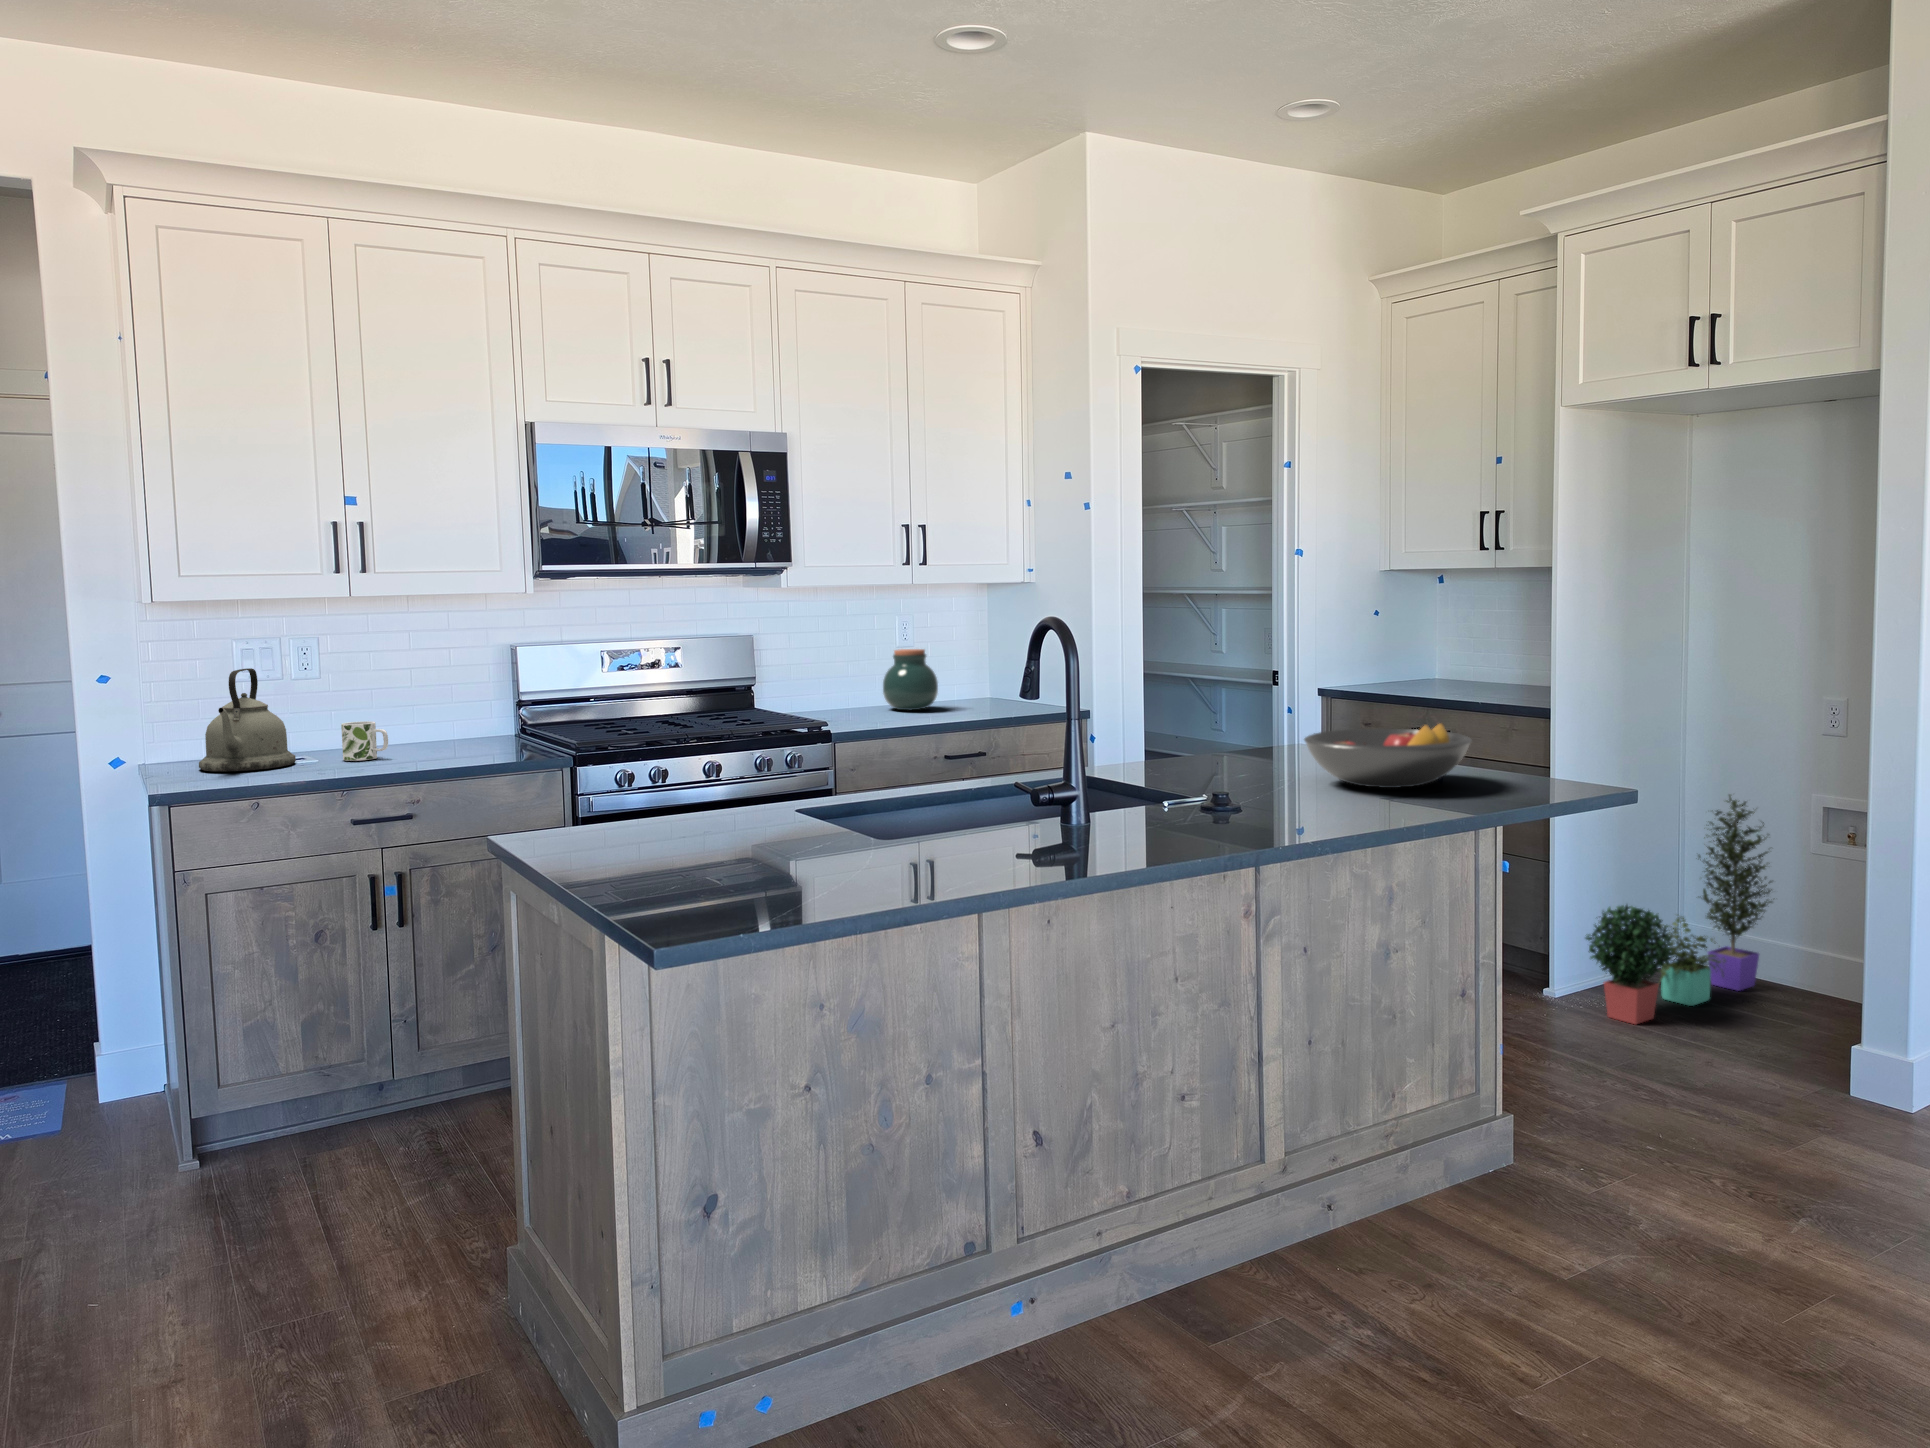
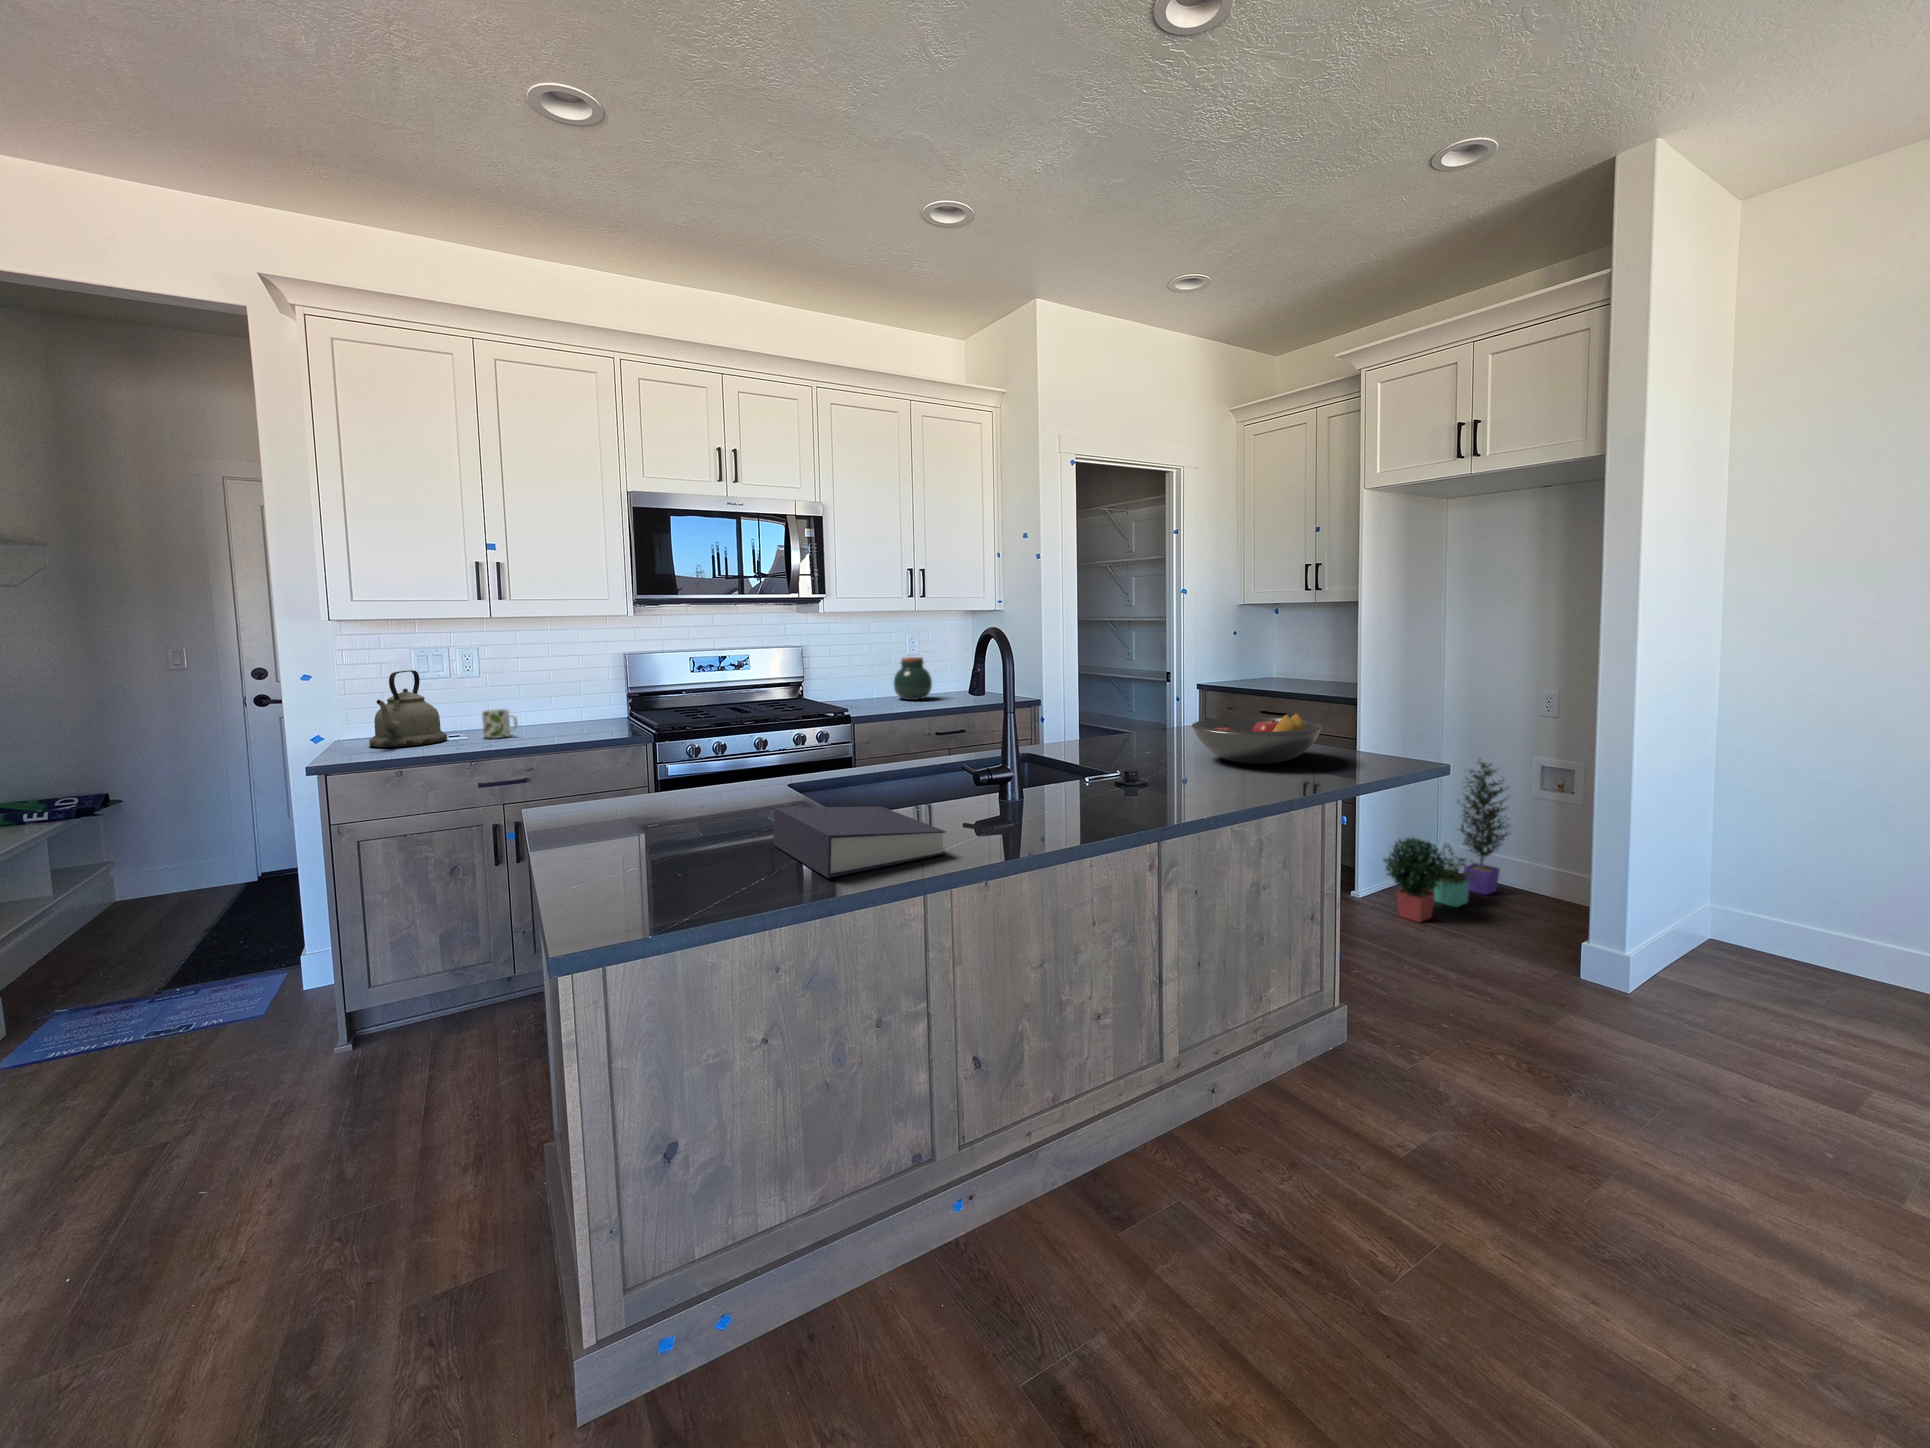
book: none [814,825,1015,894] -> present [773,806,946,878]

